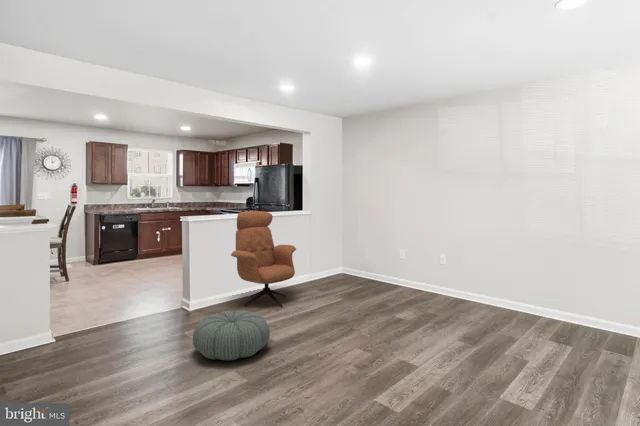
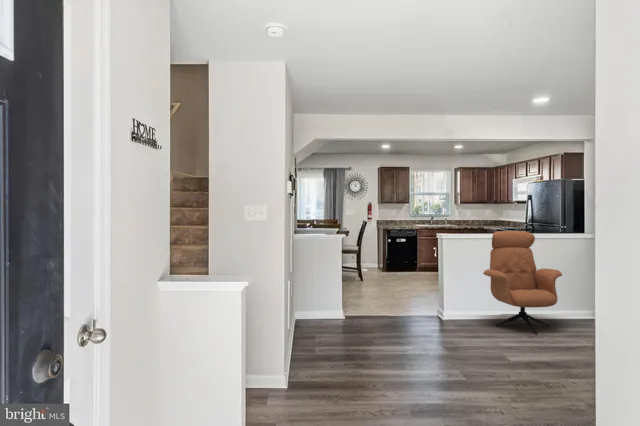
pouf: present [193,310,270,361] -> none [431,322,502,365]

